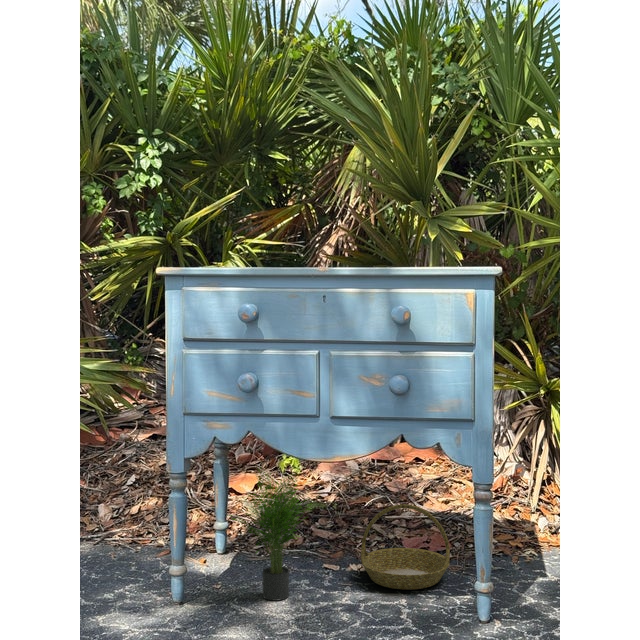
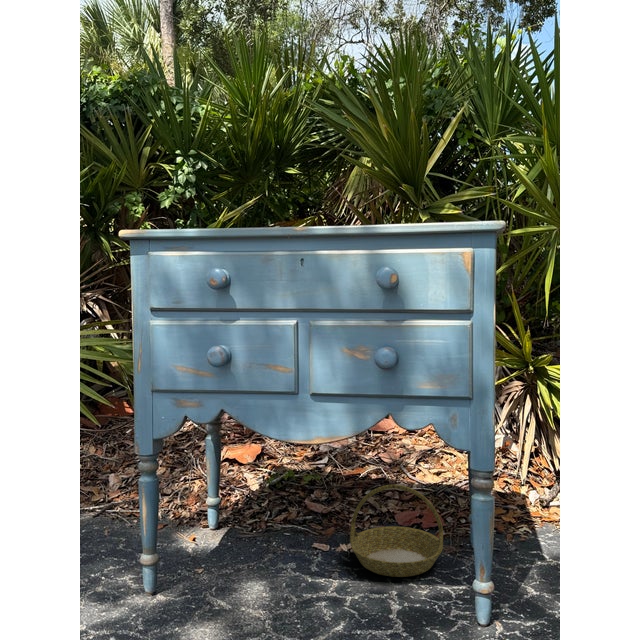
potted plant: present [235,474,306,601] -> none [197,444,300,590]

